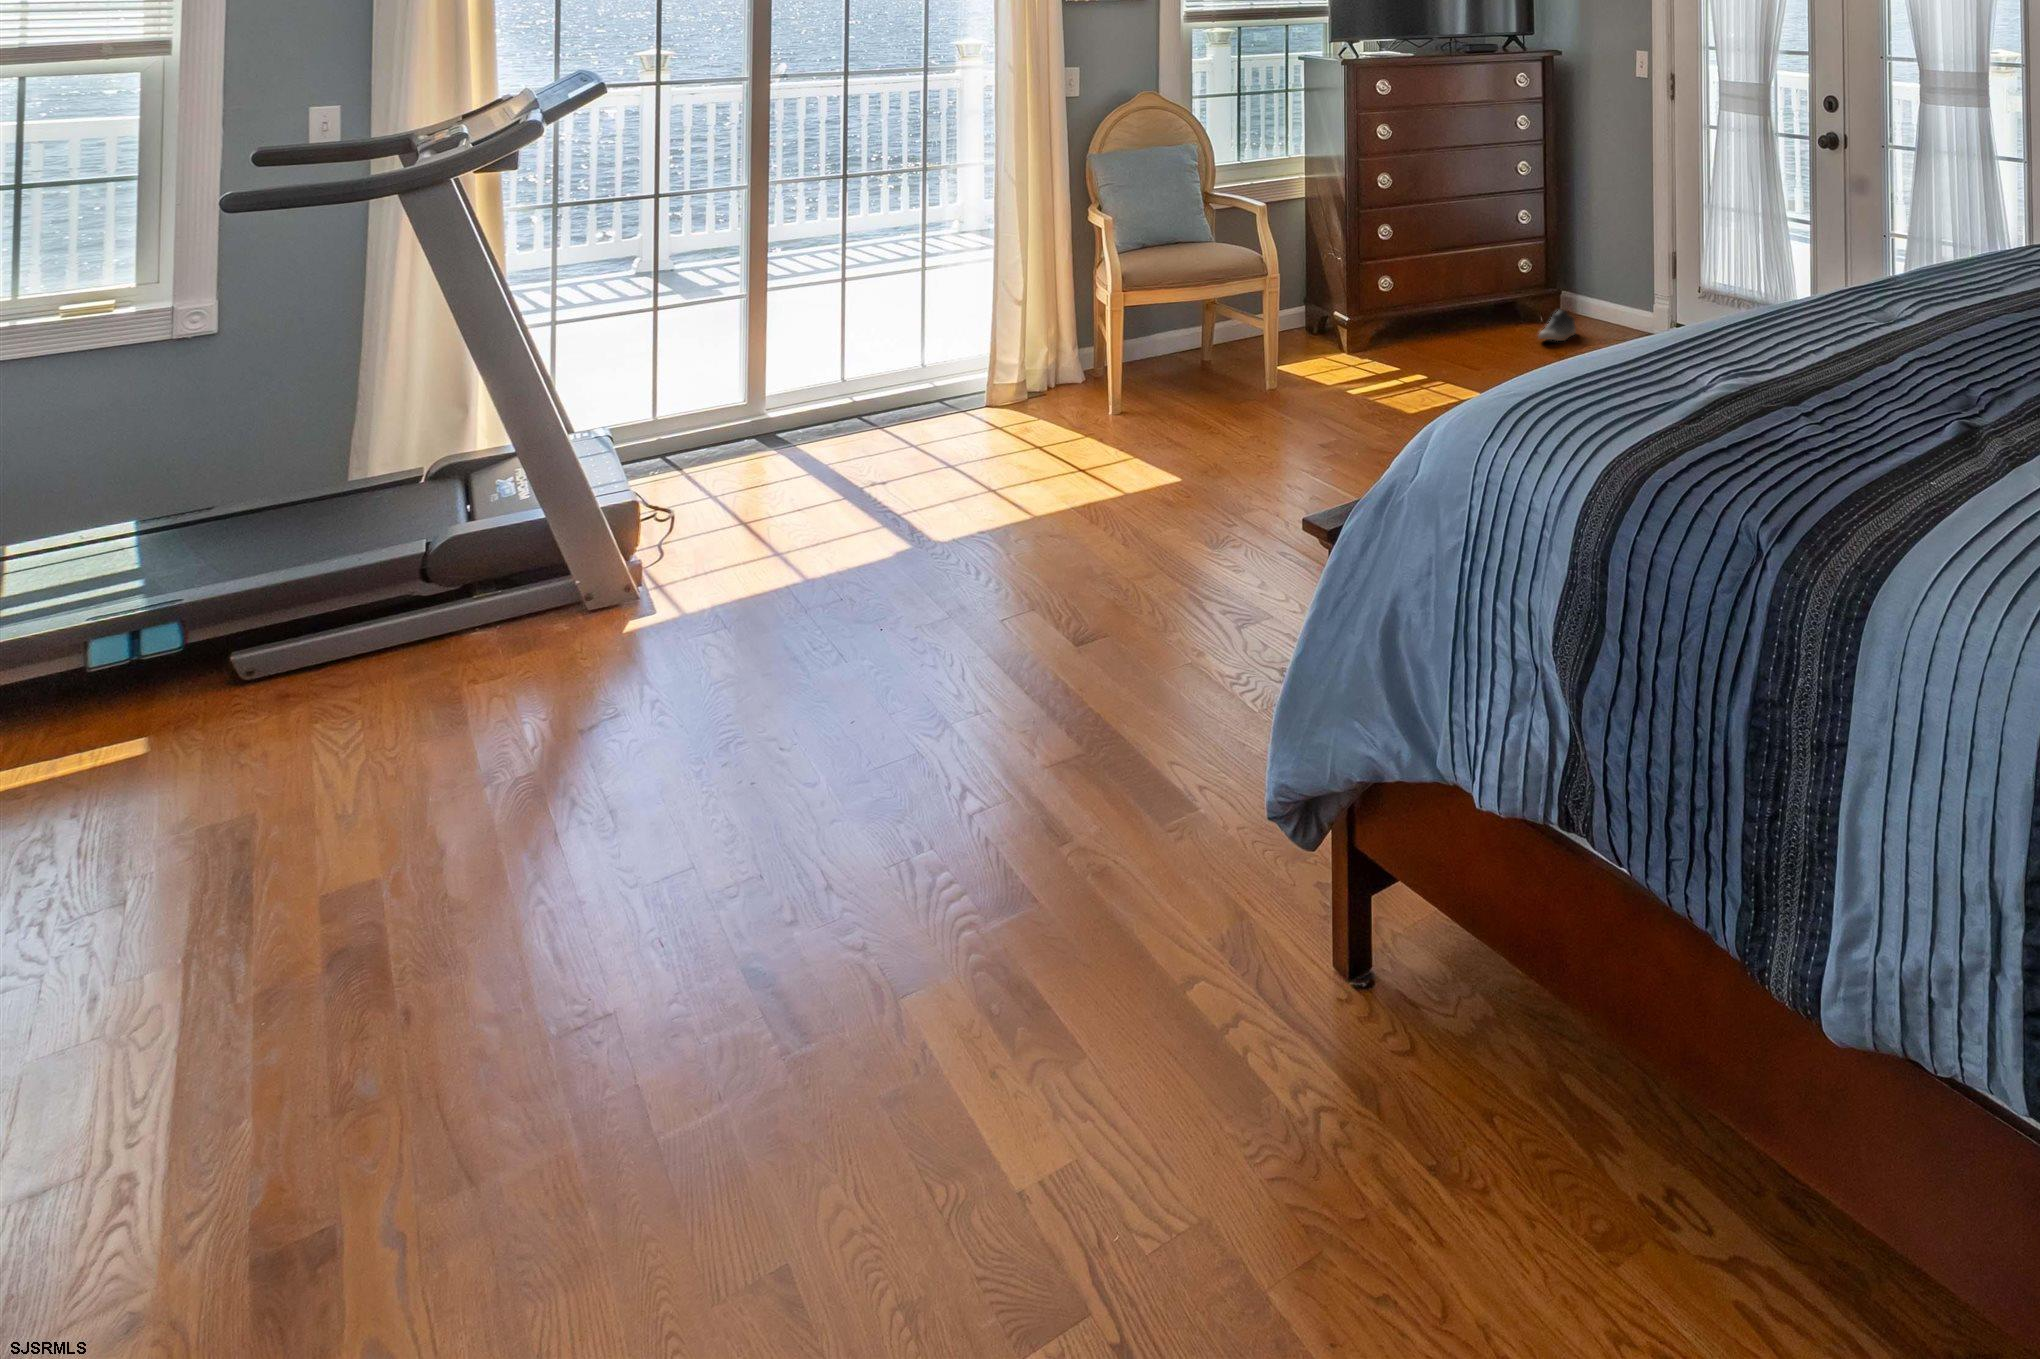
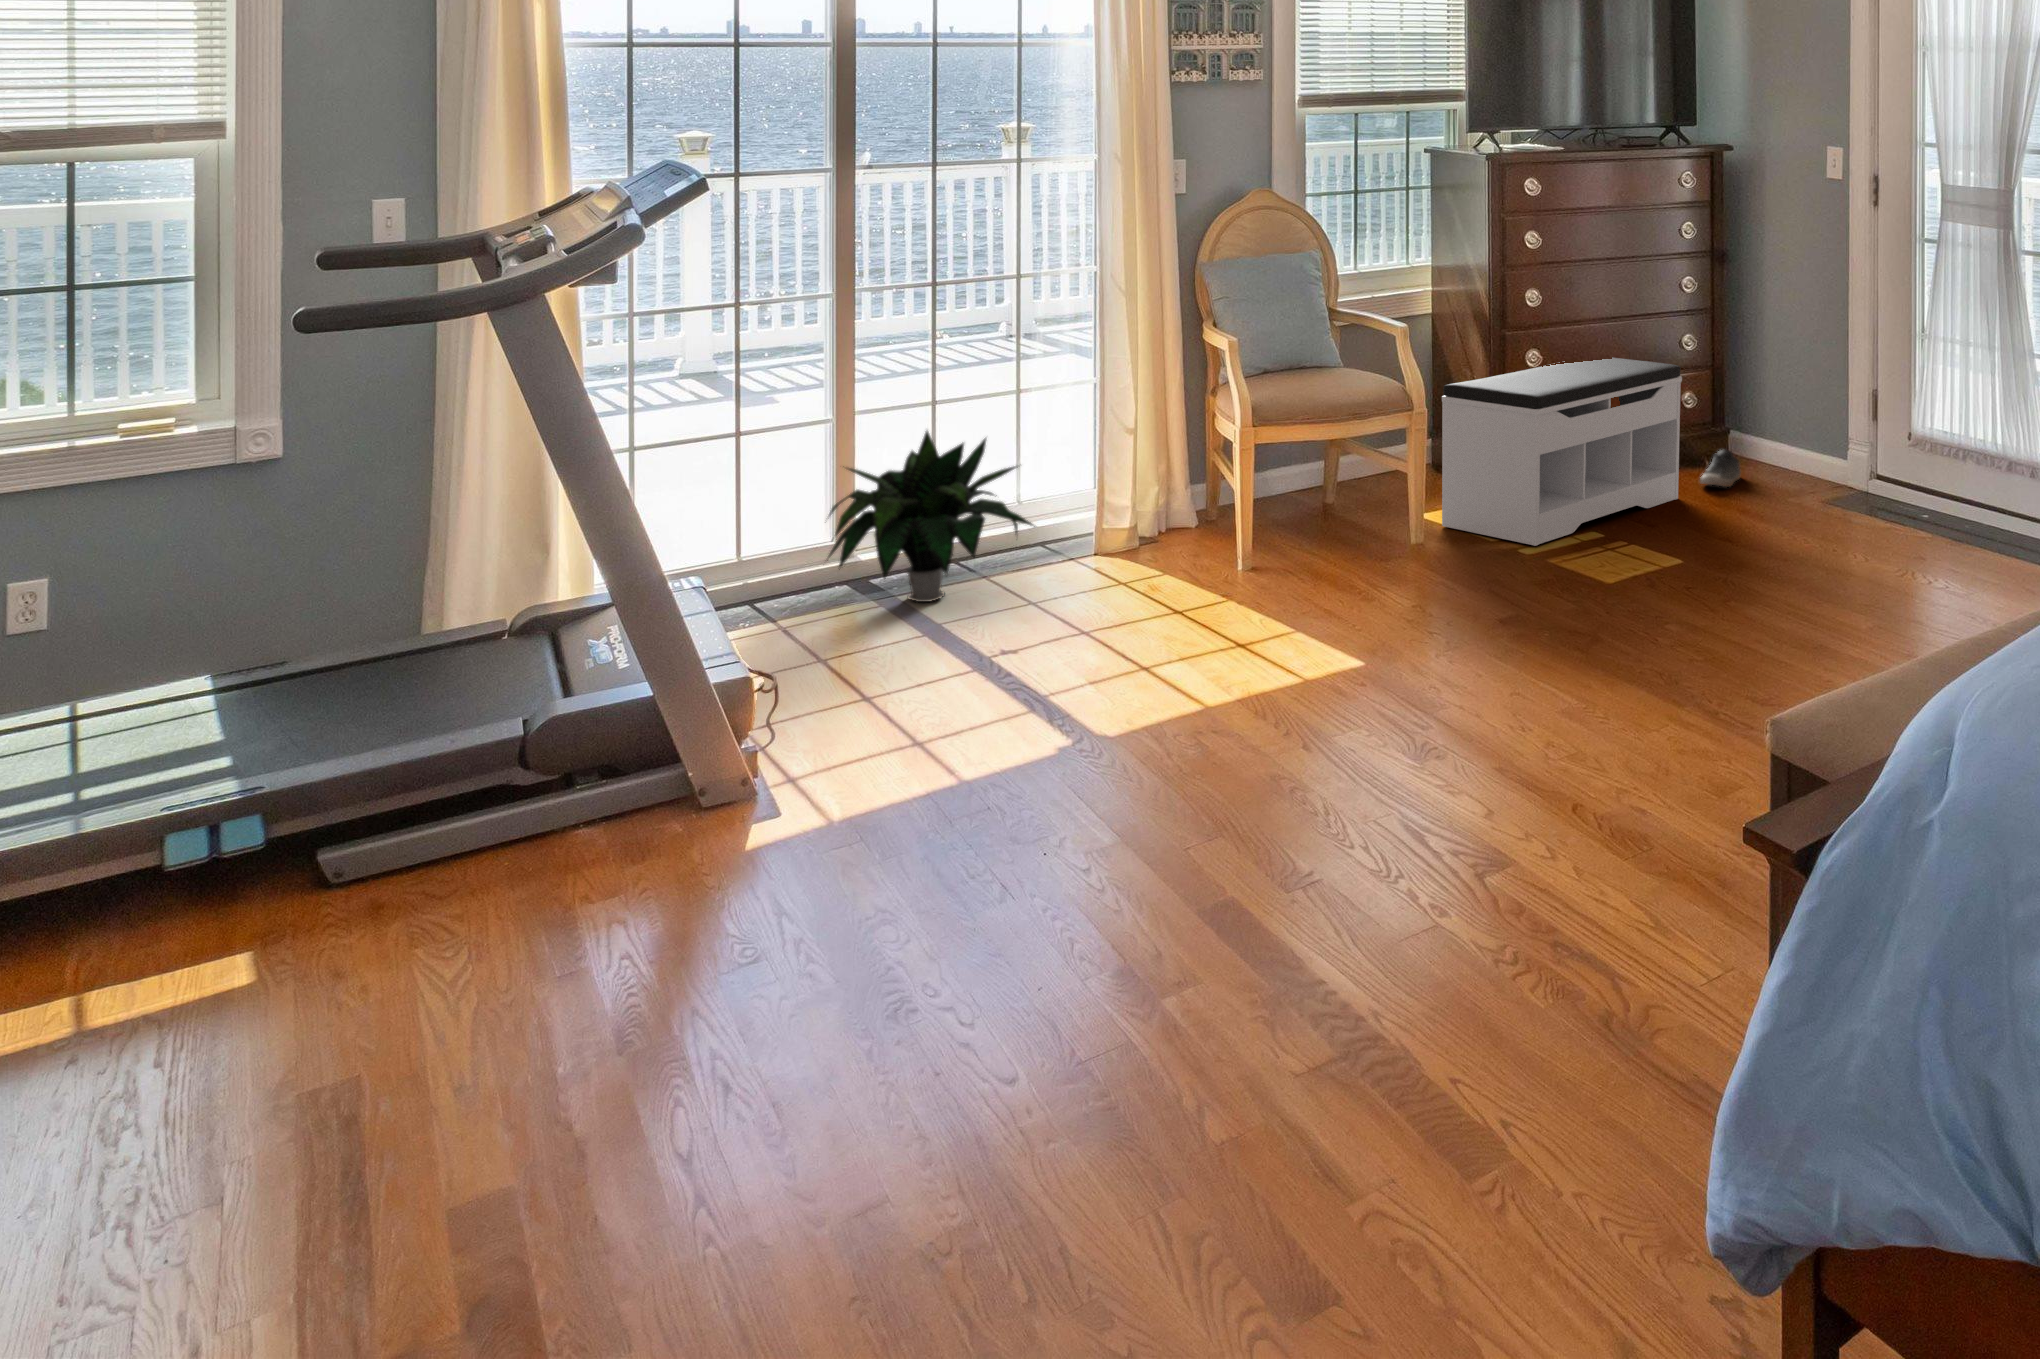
bench: none [1303,233,1517,391] -> present [1442,358,1682,546]
potted plant: none [735,301,928,452] -> present [827,431,1032,602]

